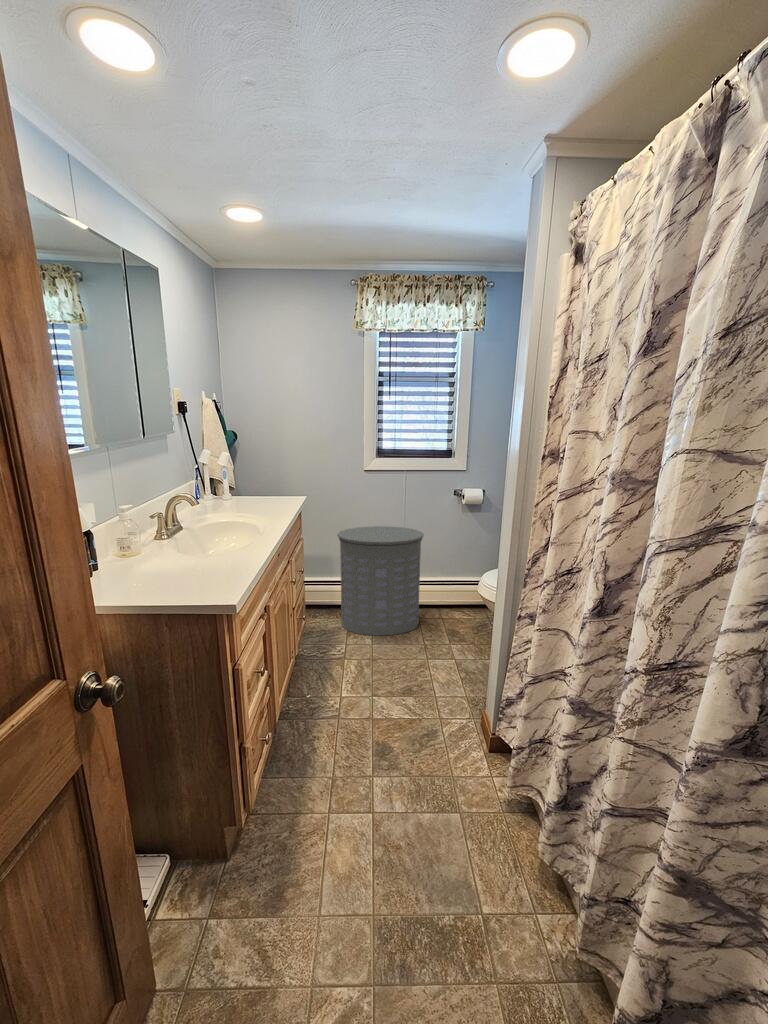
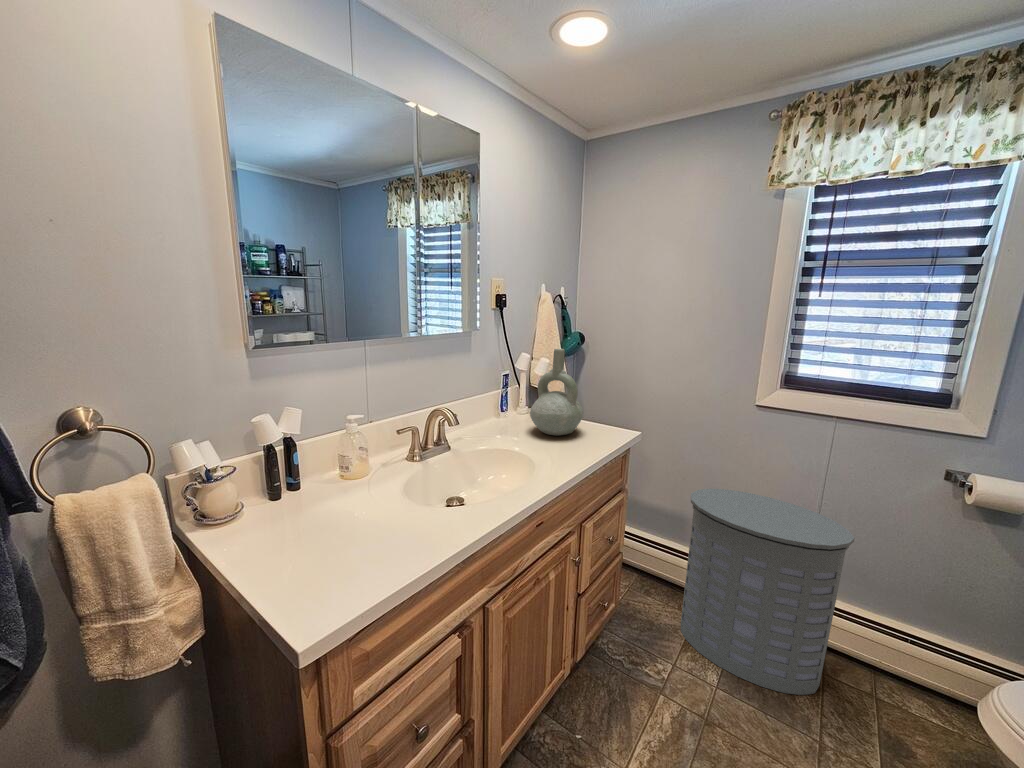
decorative vase: none [222,440,264,507] -> present [530,349,583,436]

